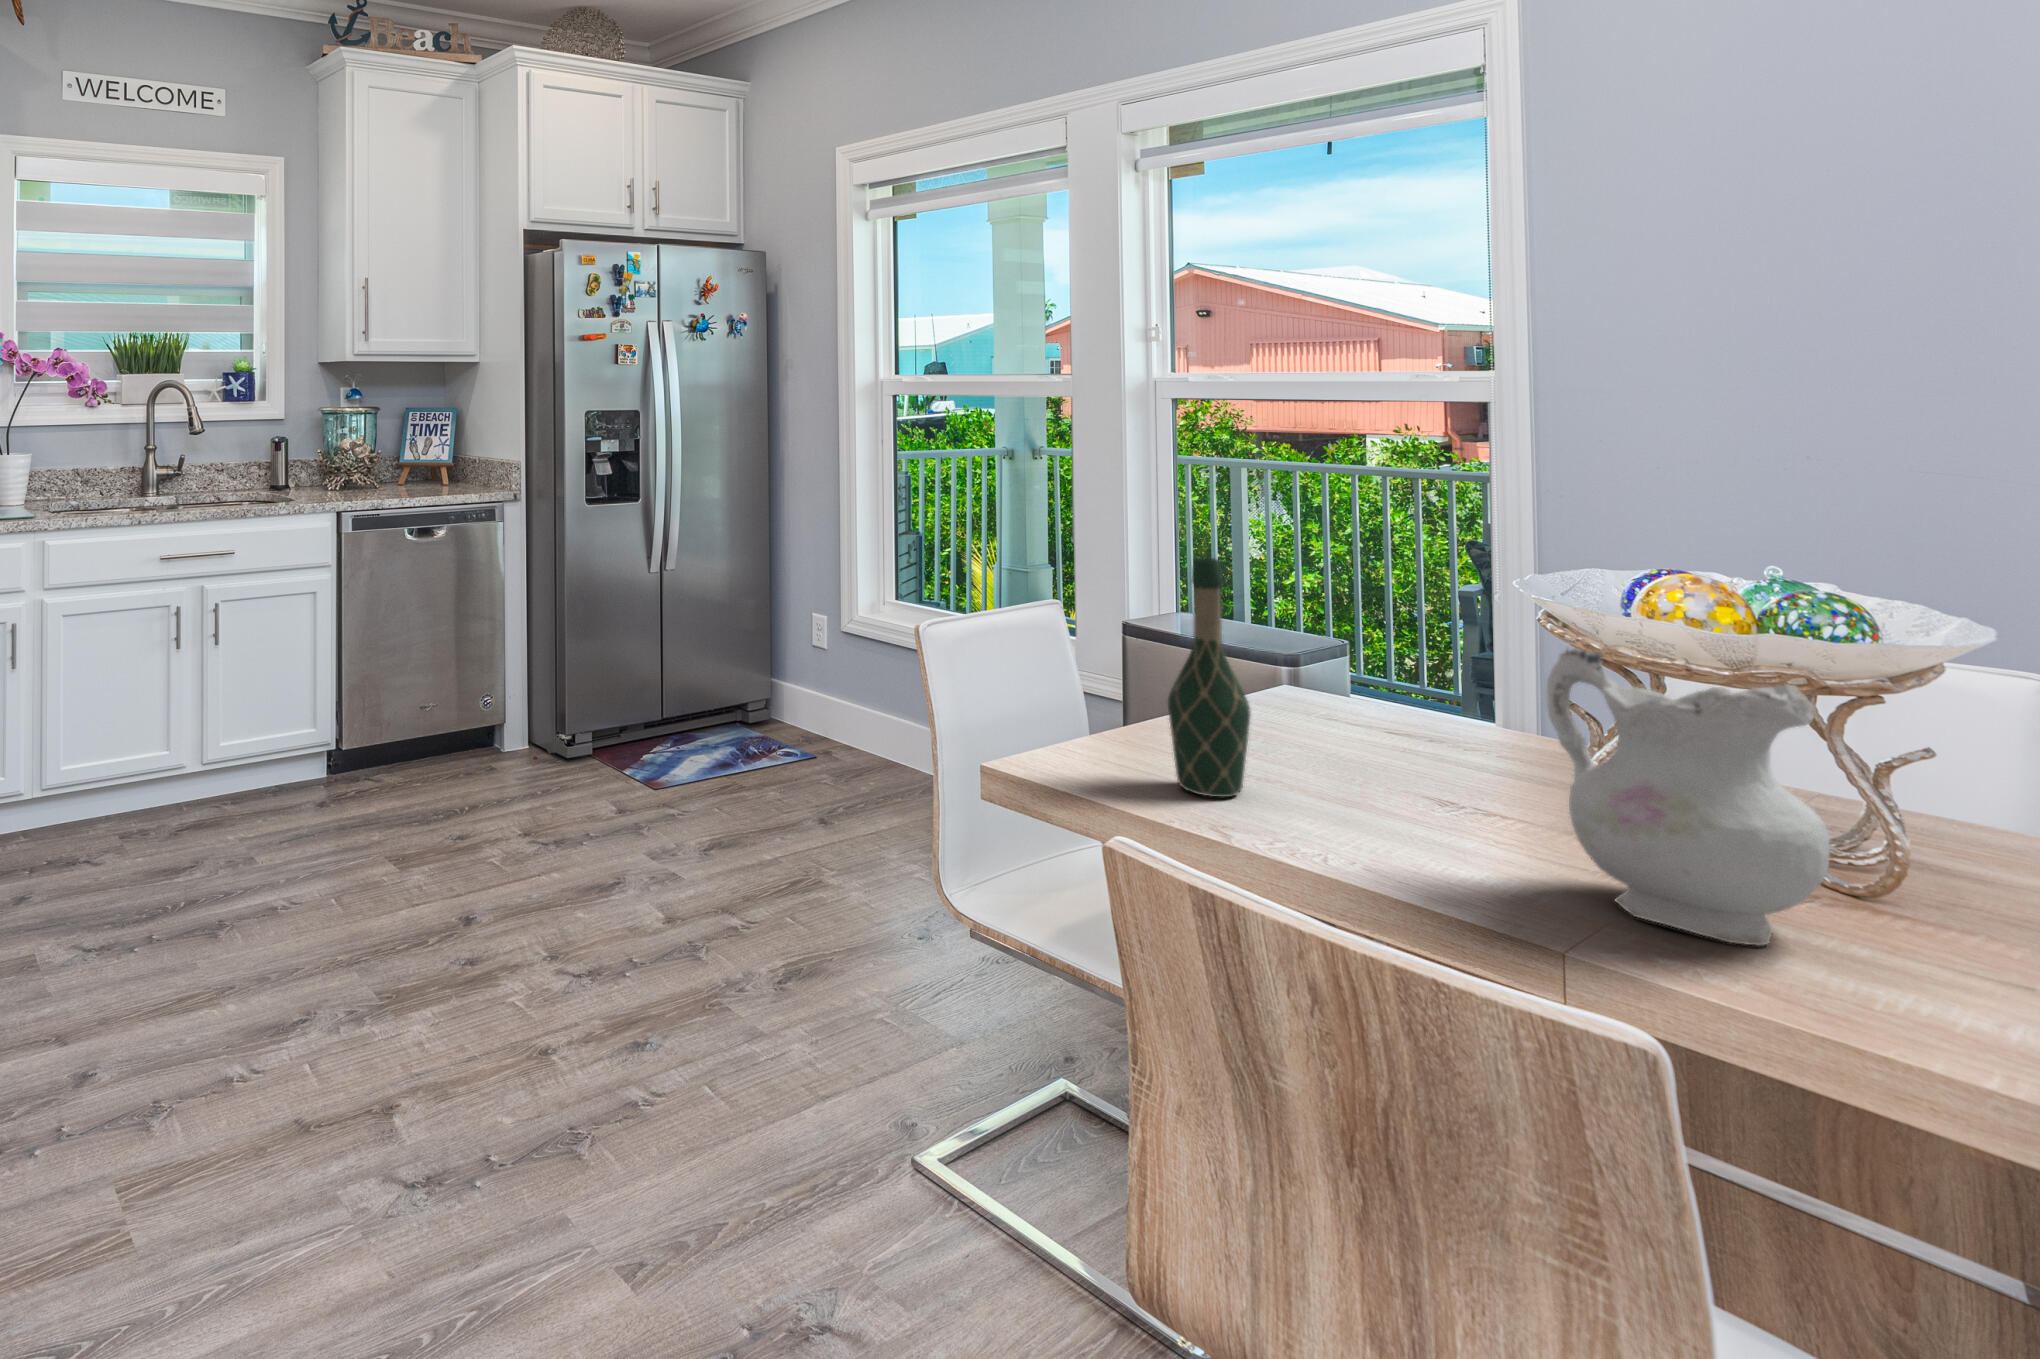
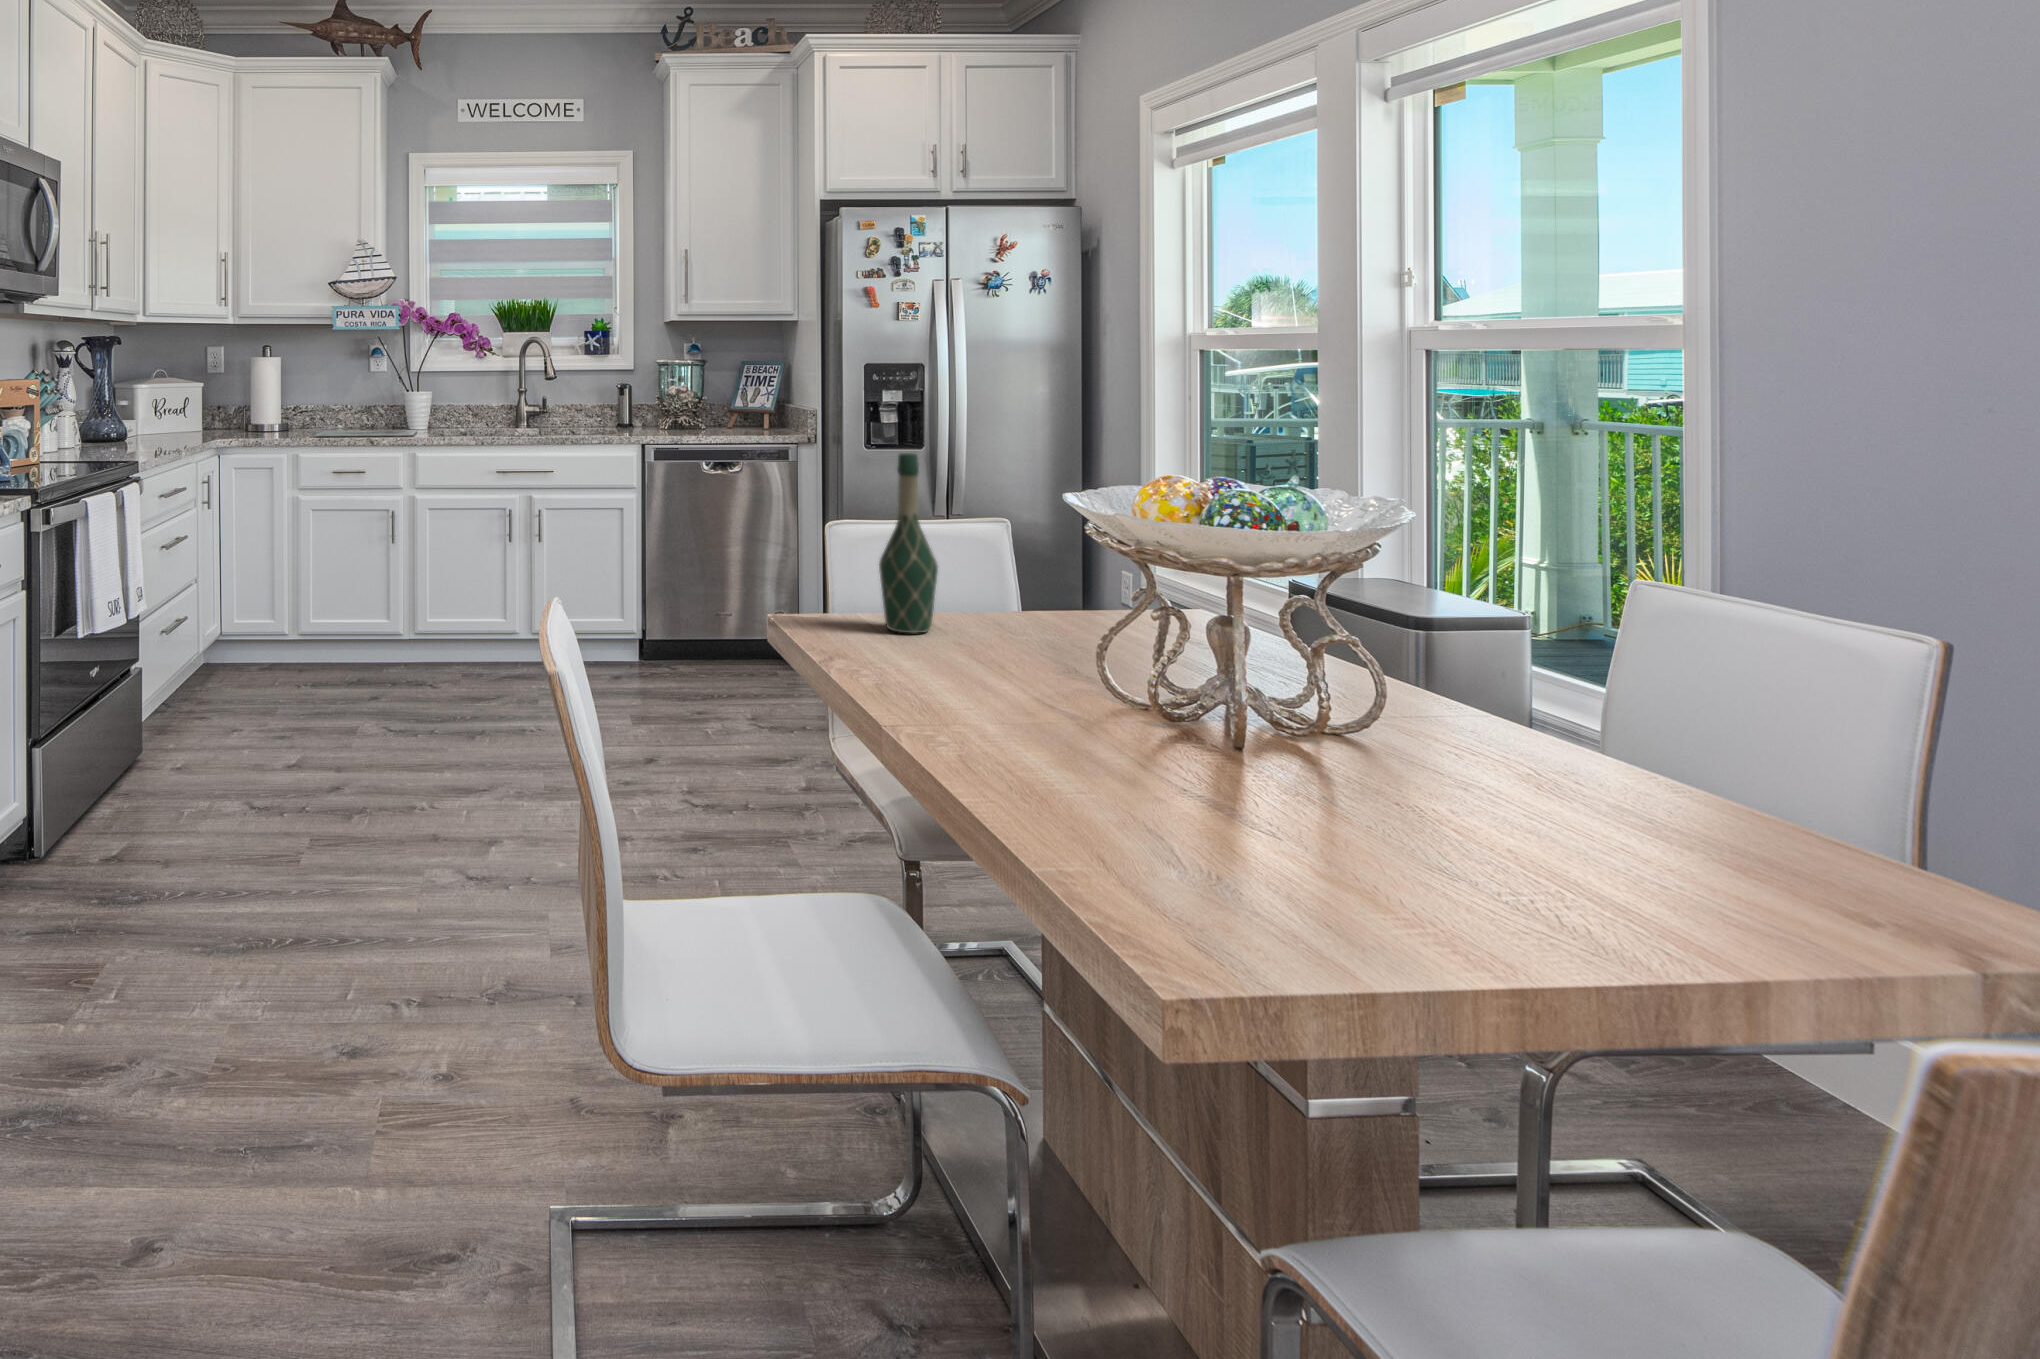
ceramic pitcher: present [1547,648,1830,946] -> none [968,510,1124,716]

